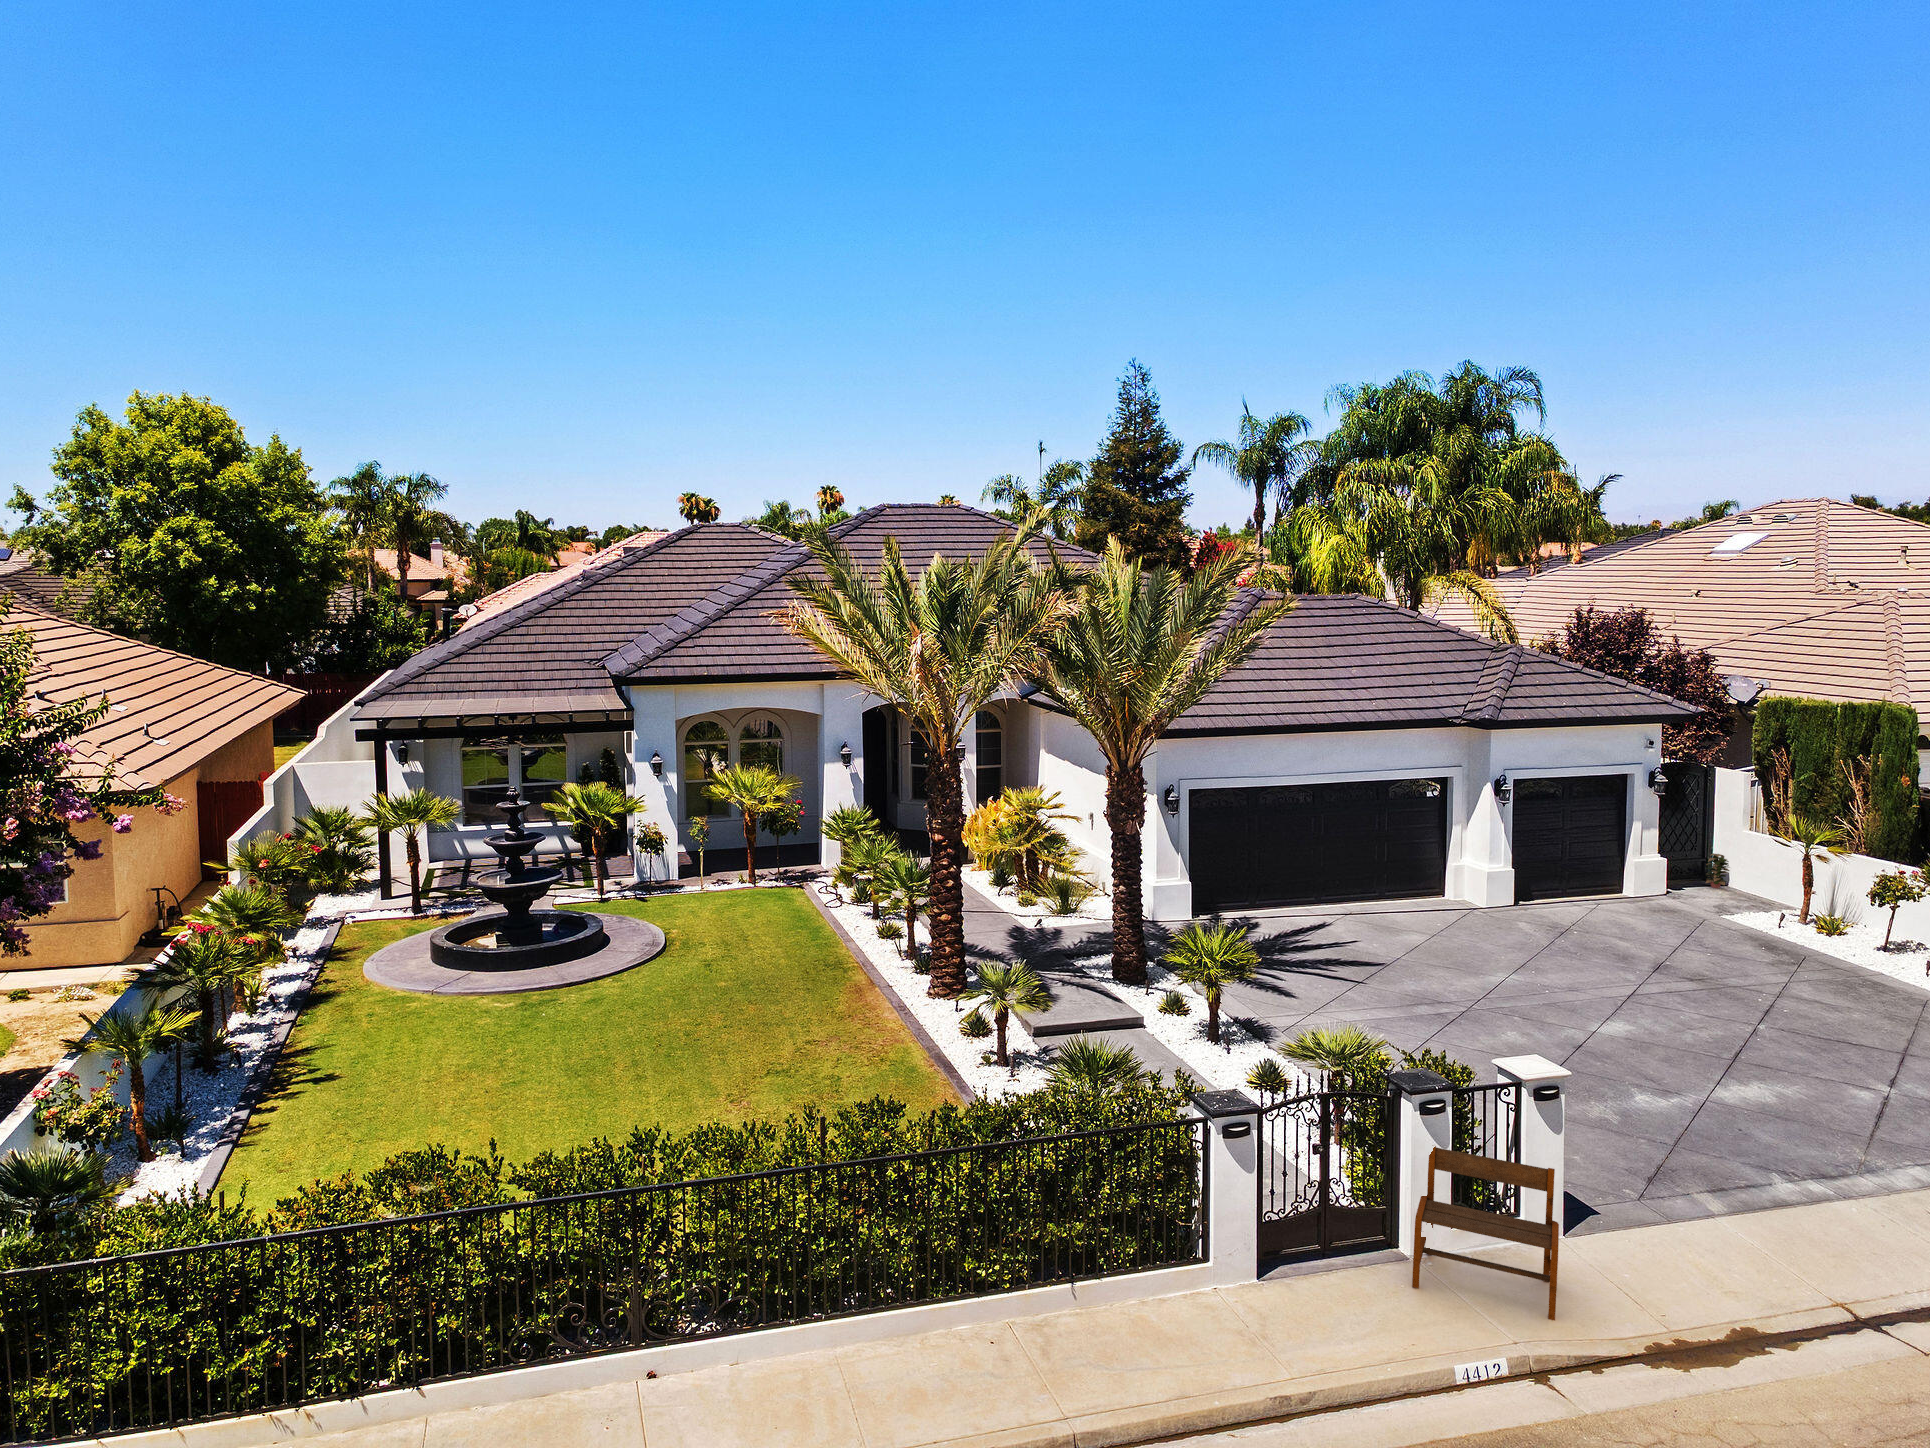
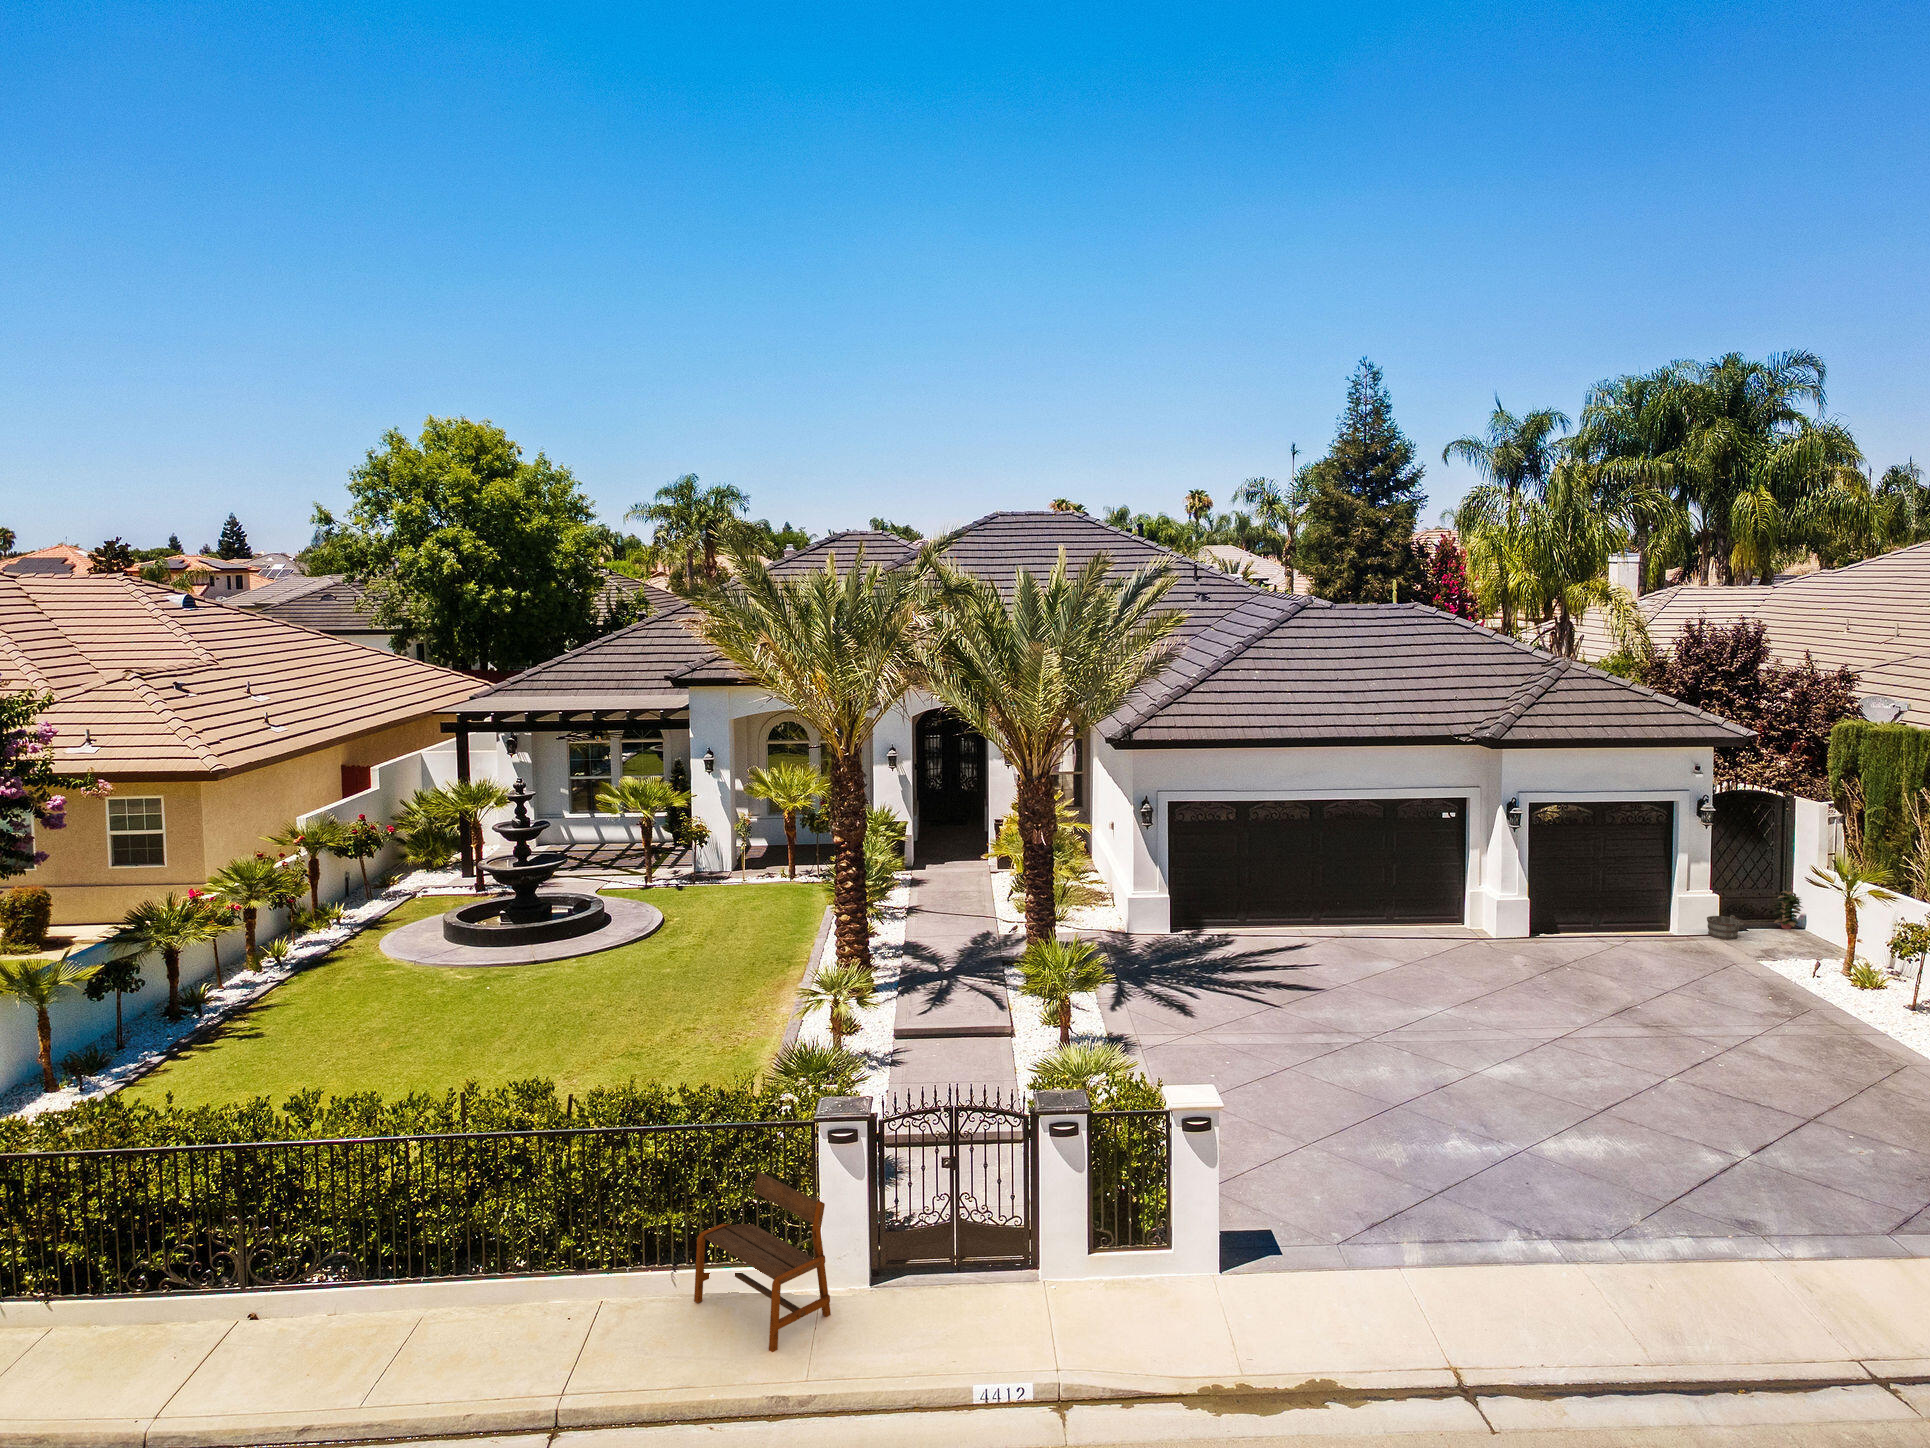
bucket: none [1657,877,1692,900] -> present [1707,915,1744,939]
bench: present [1412,1146,1559,1321] -> present [694,1170,831,1352]

